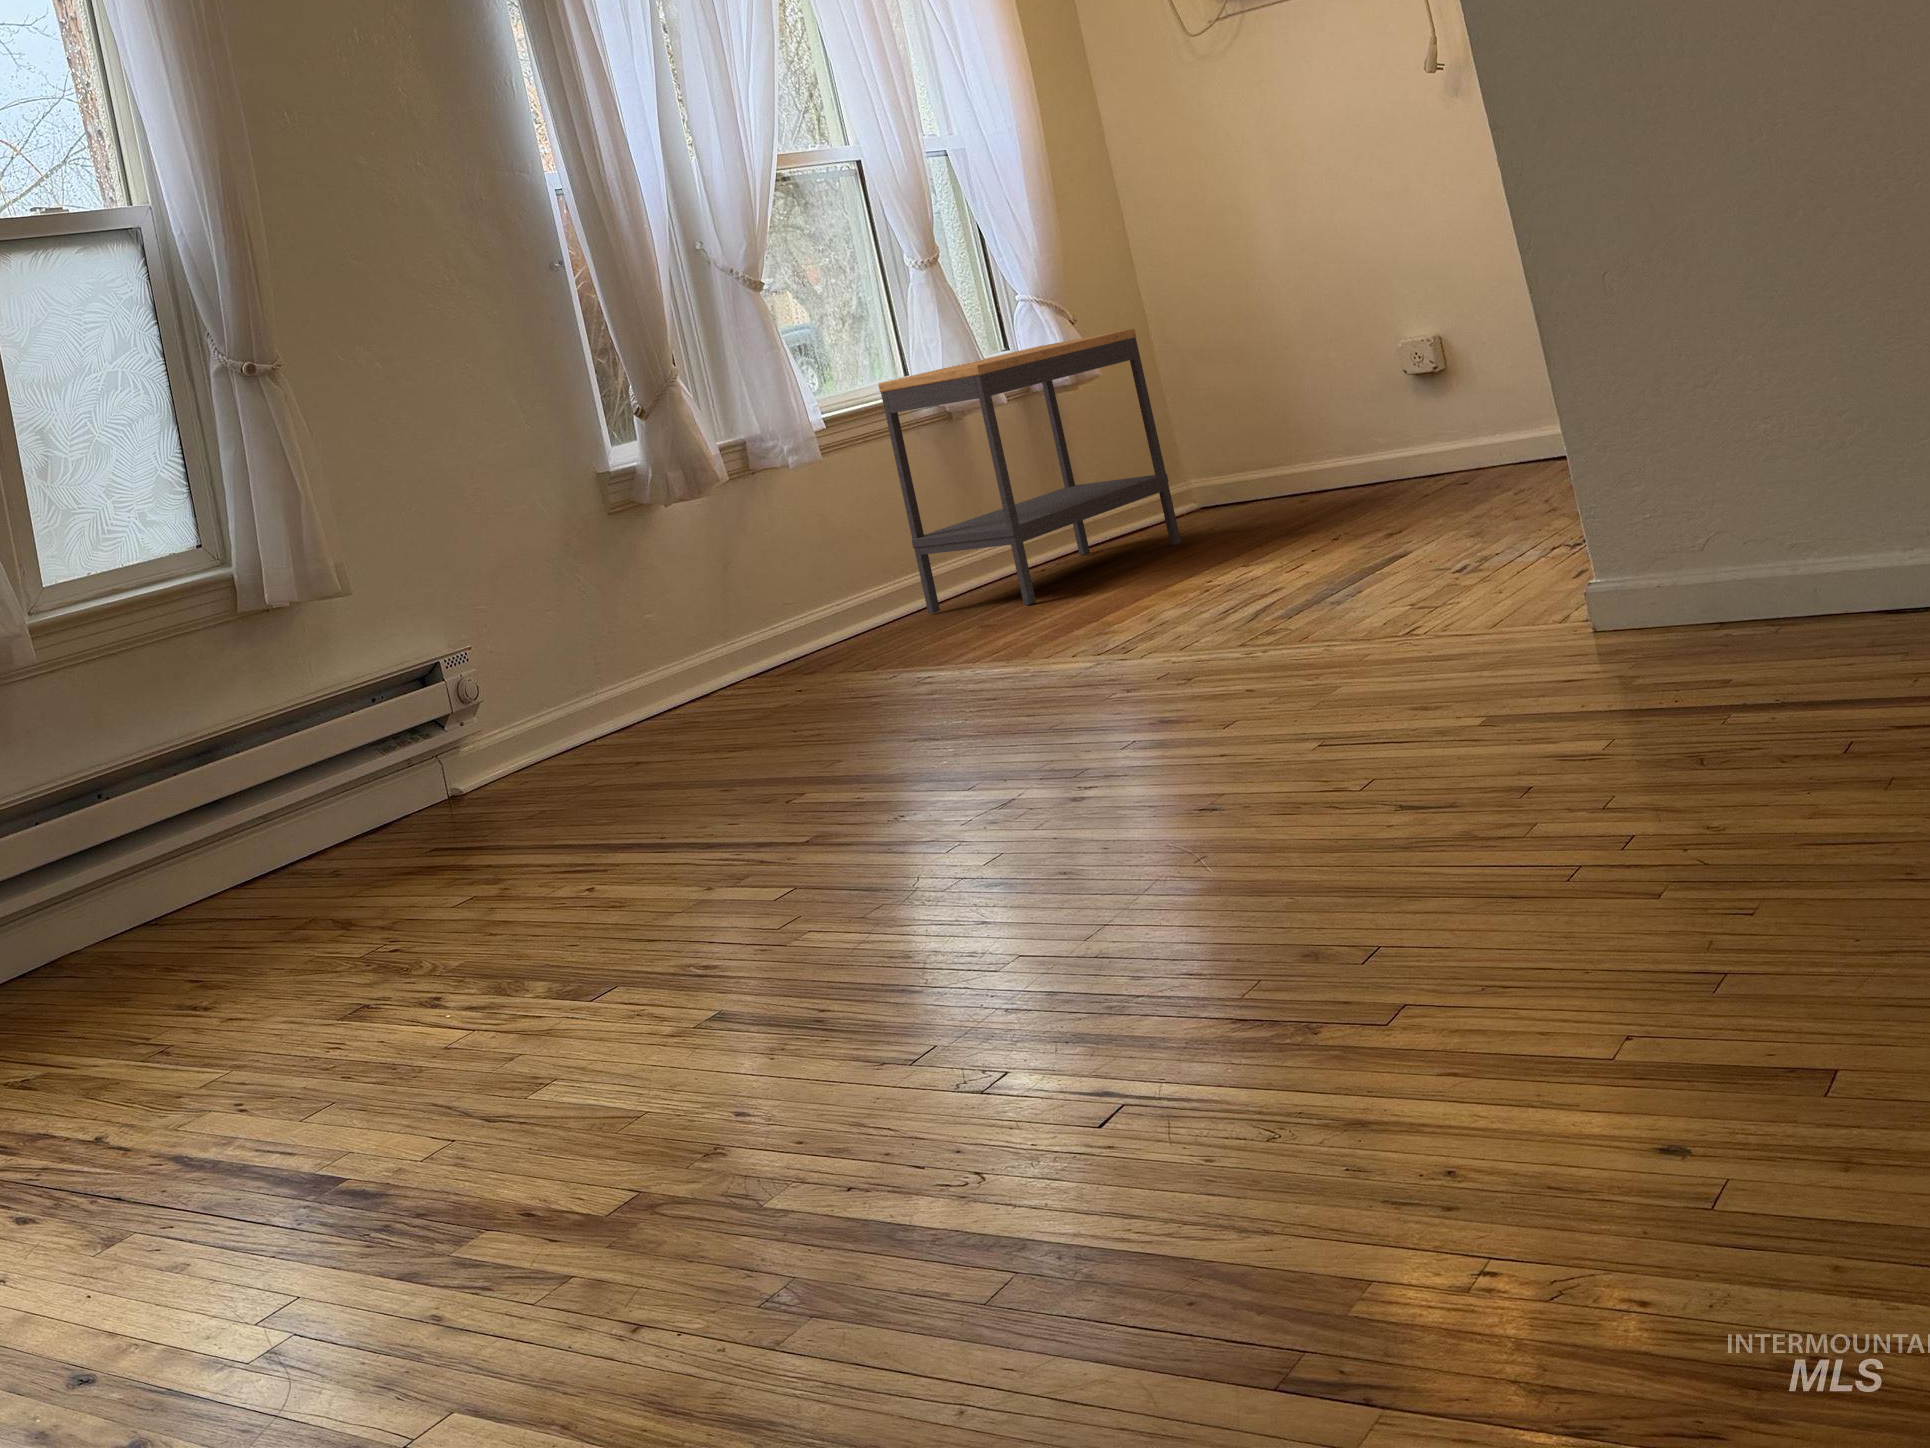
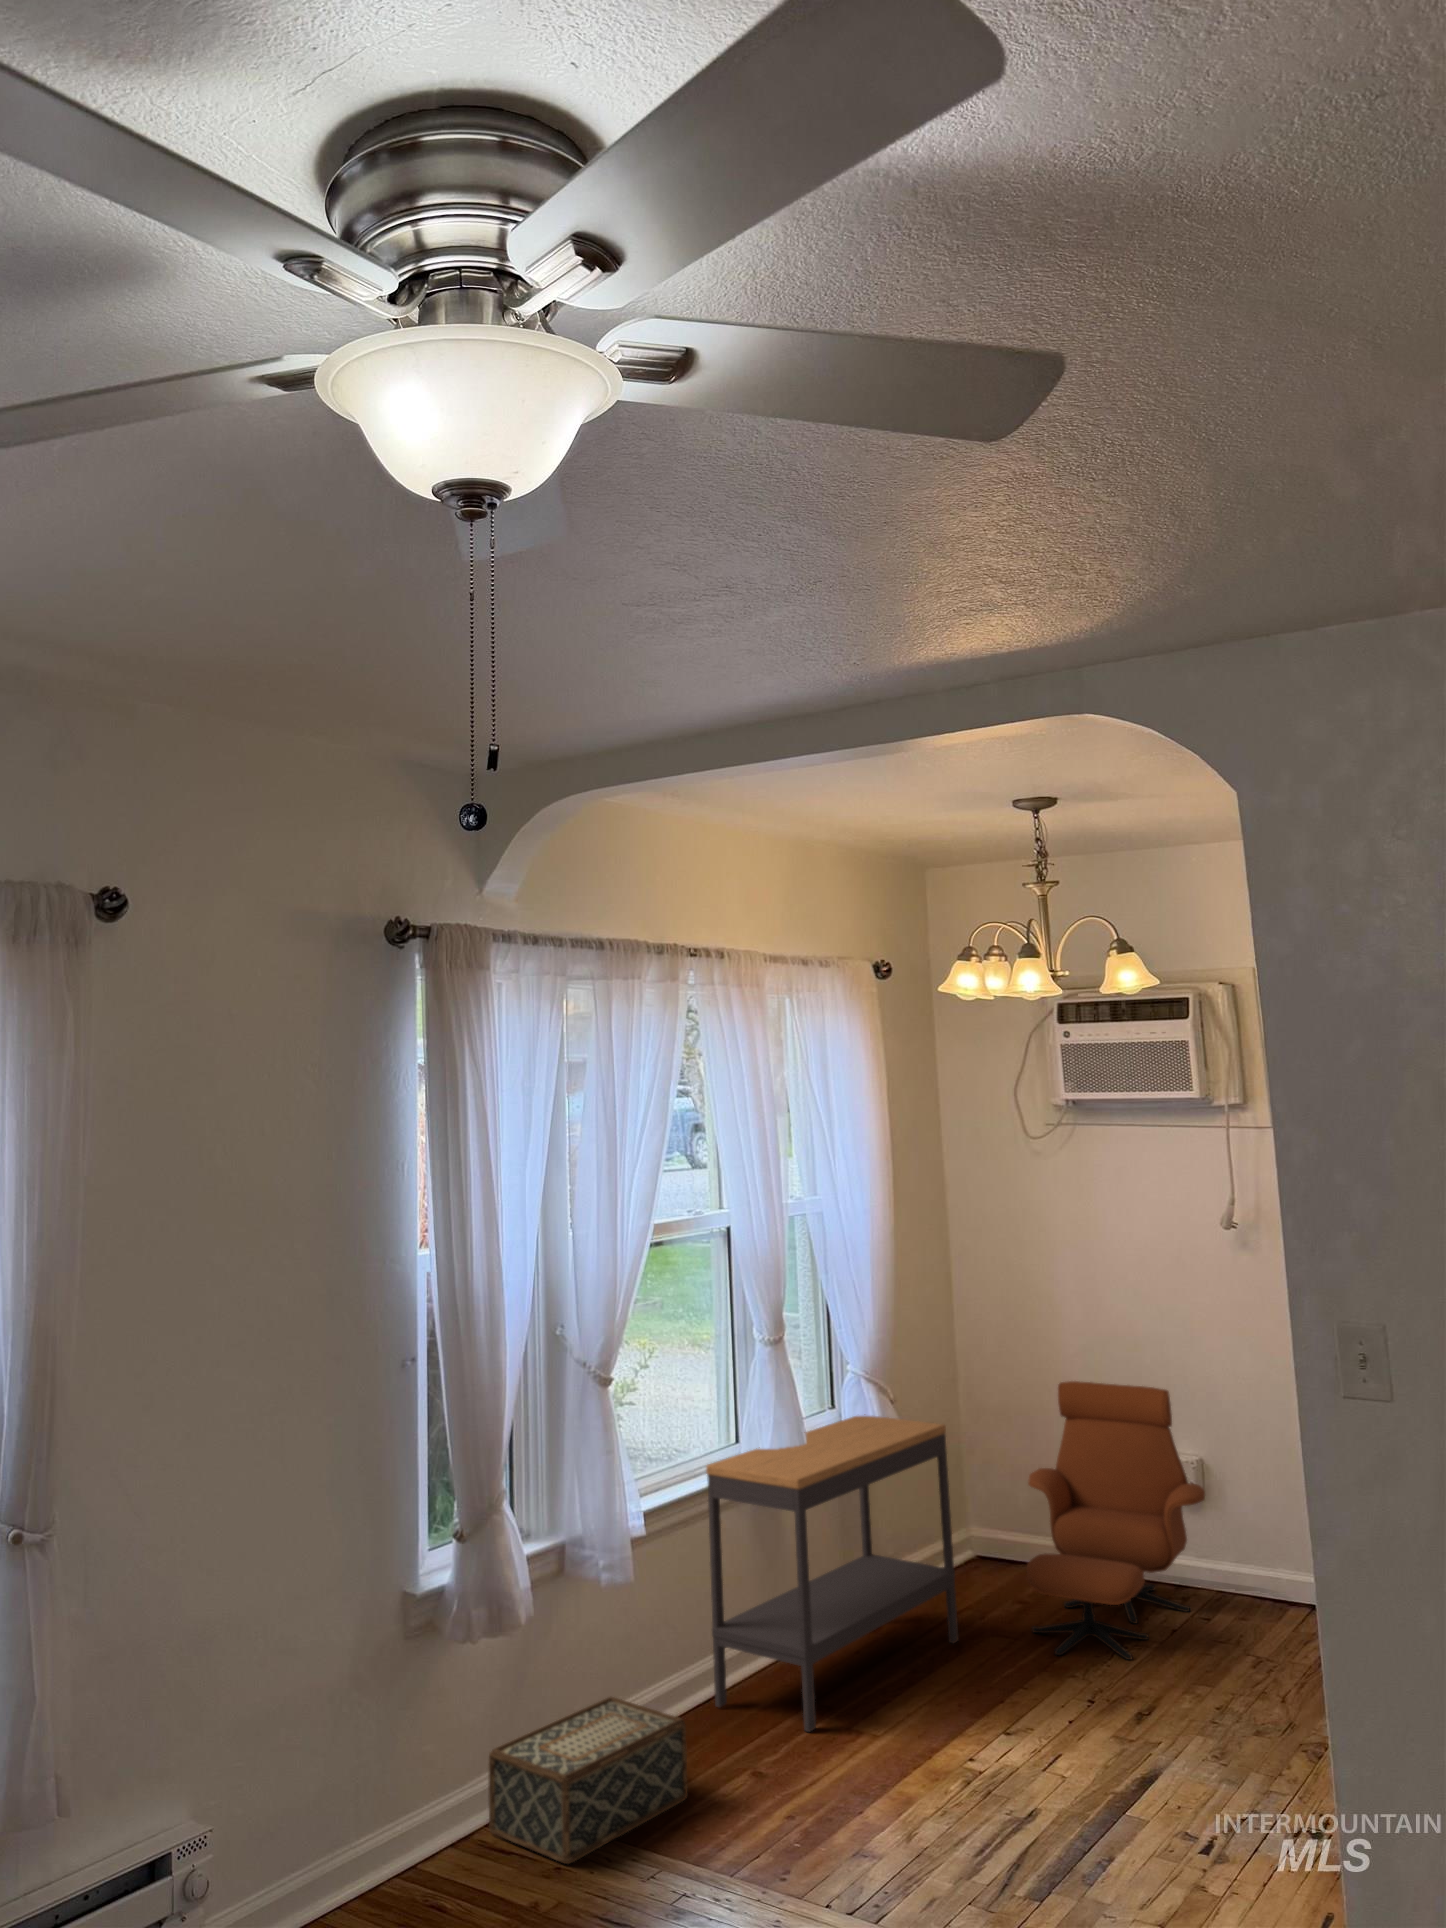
lounge chair: none [1240,264,1440,528] -> present [1027,1381,1205,1660]
woven basket: none [709,579,913,695] -> present [488,1697,688,1864]

